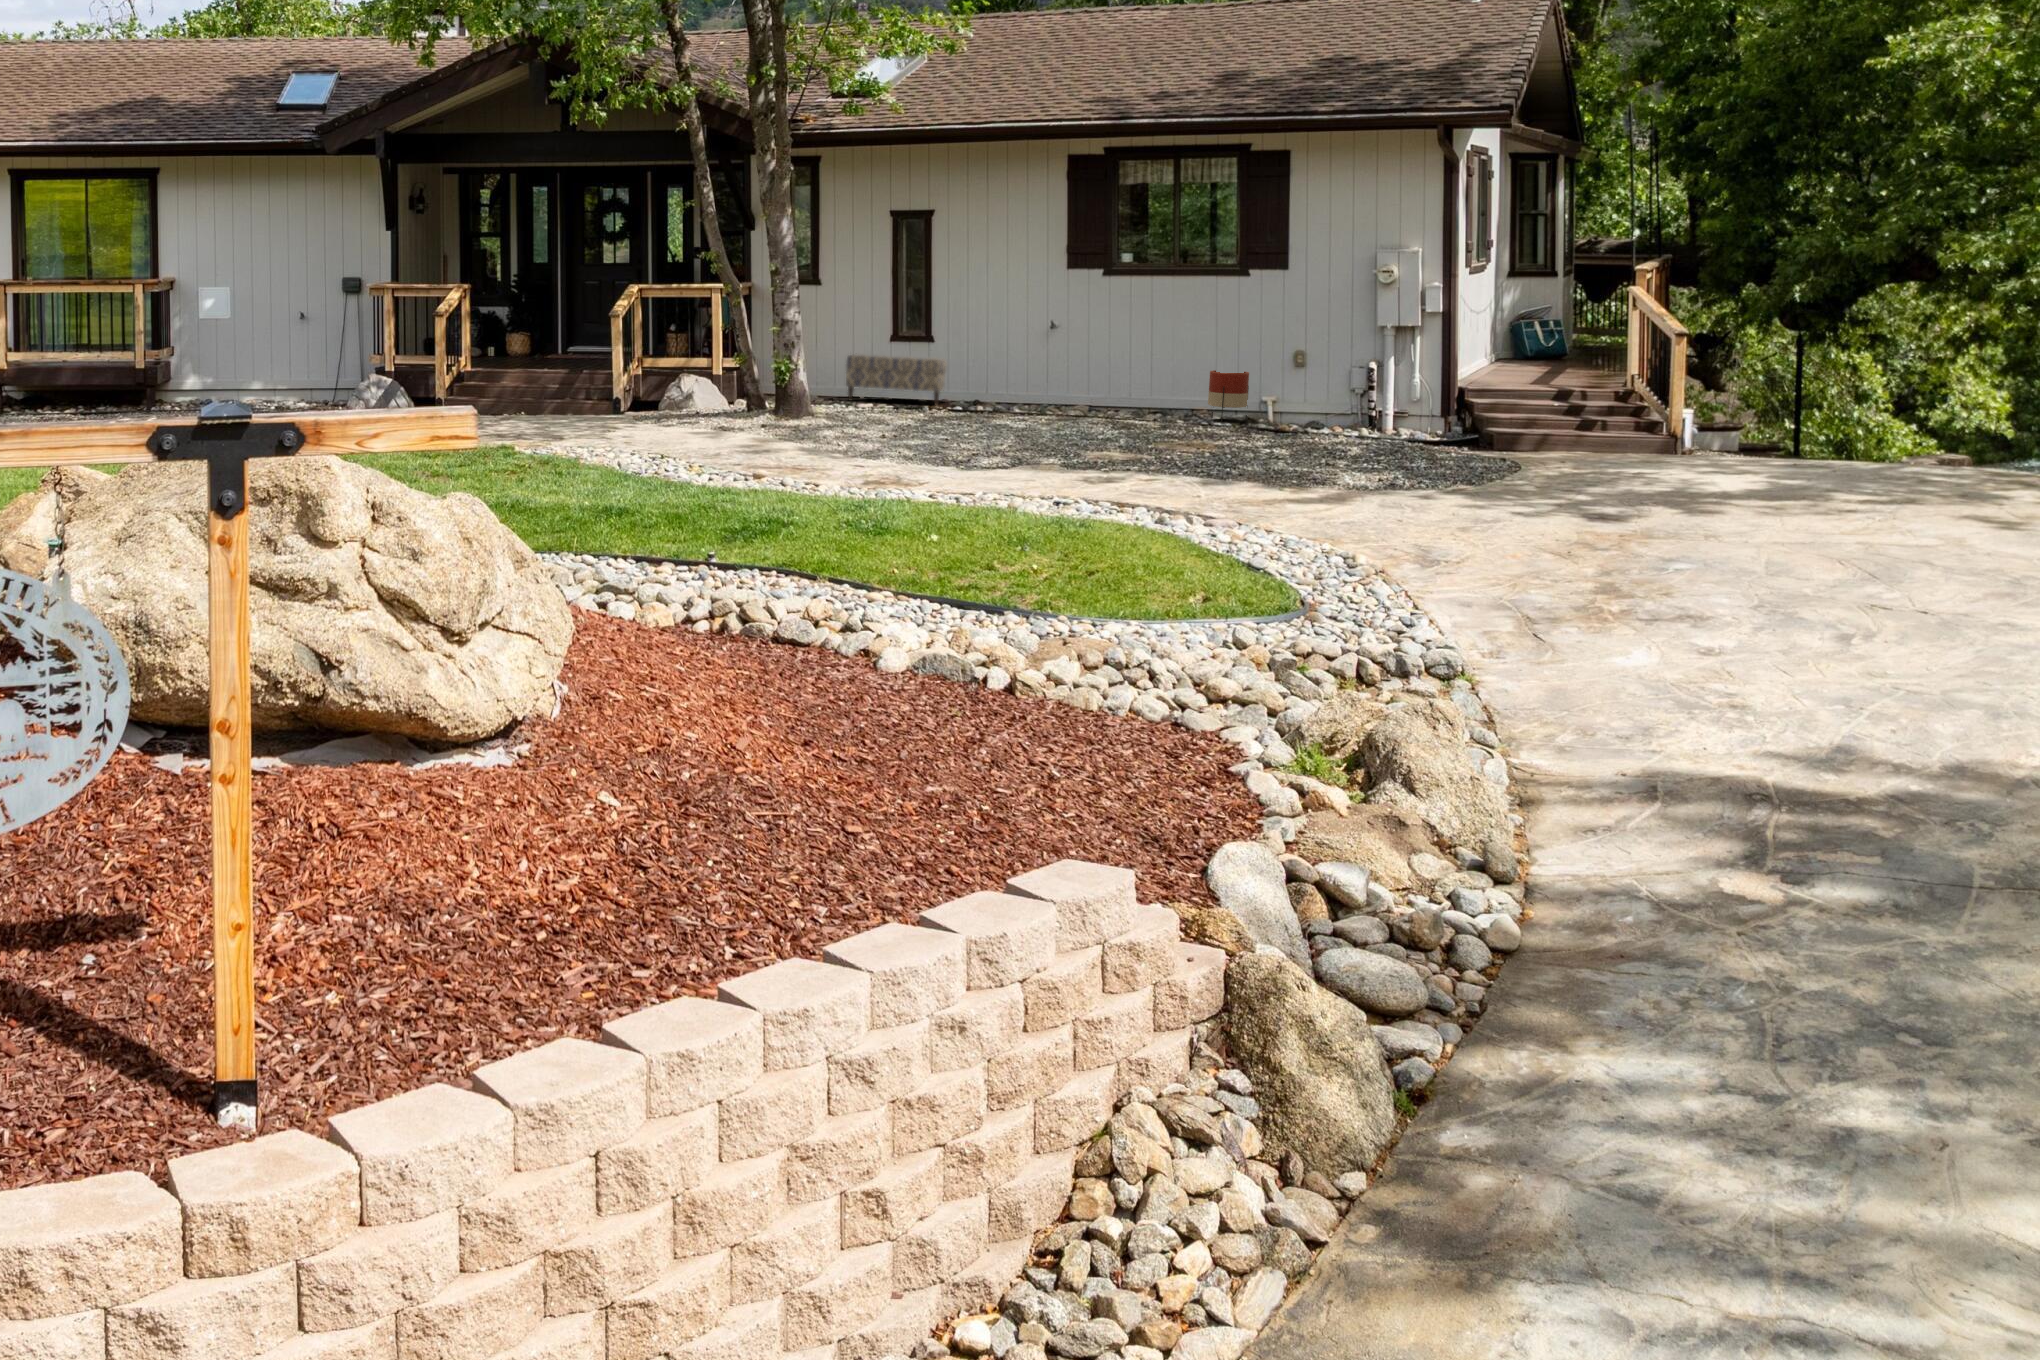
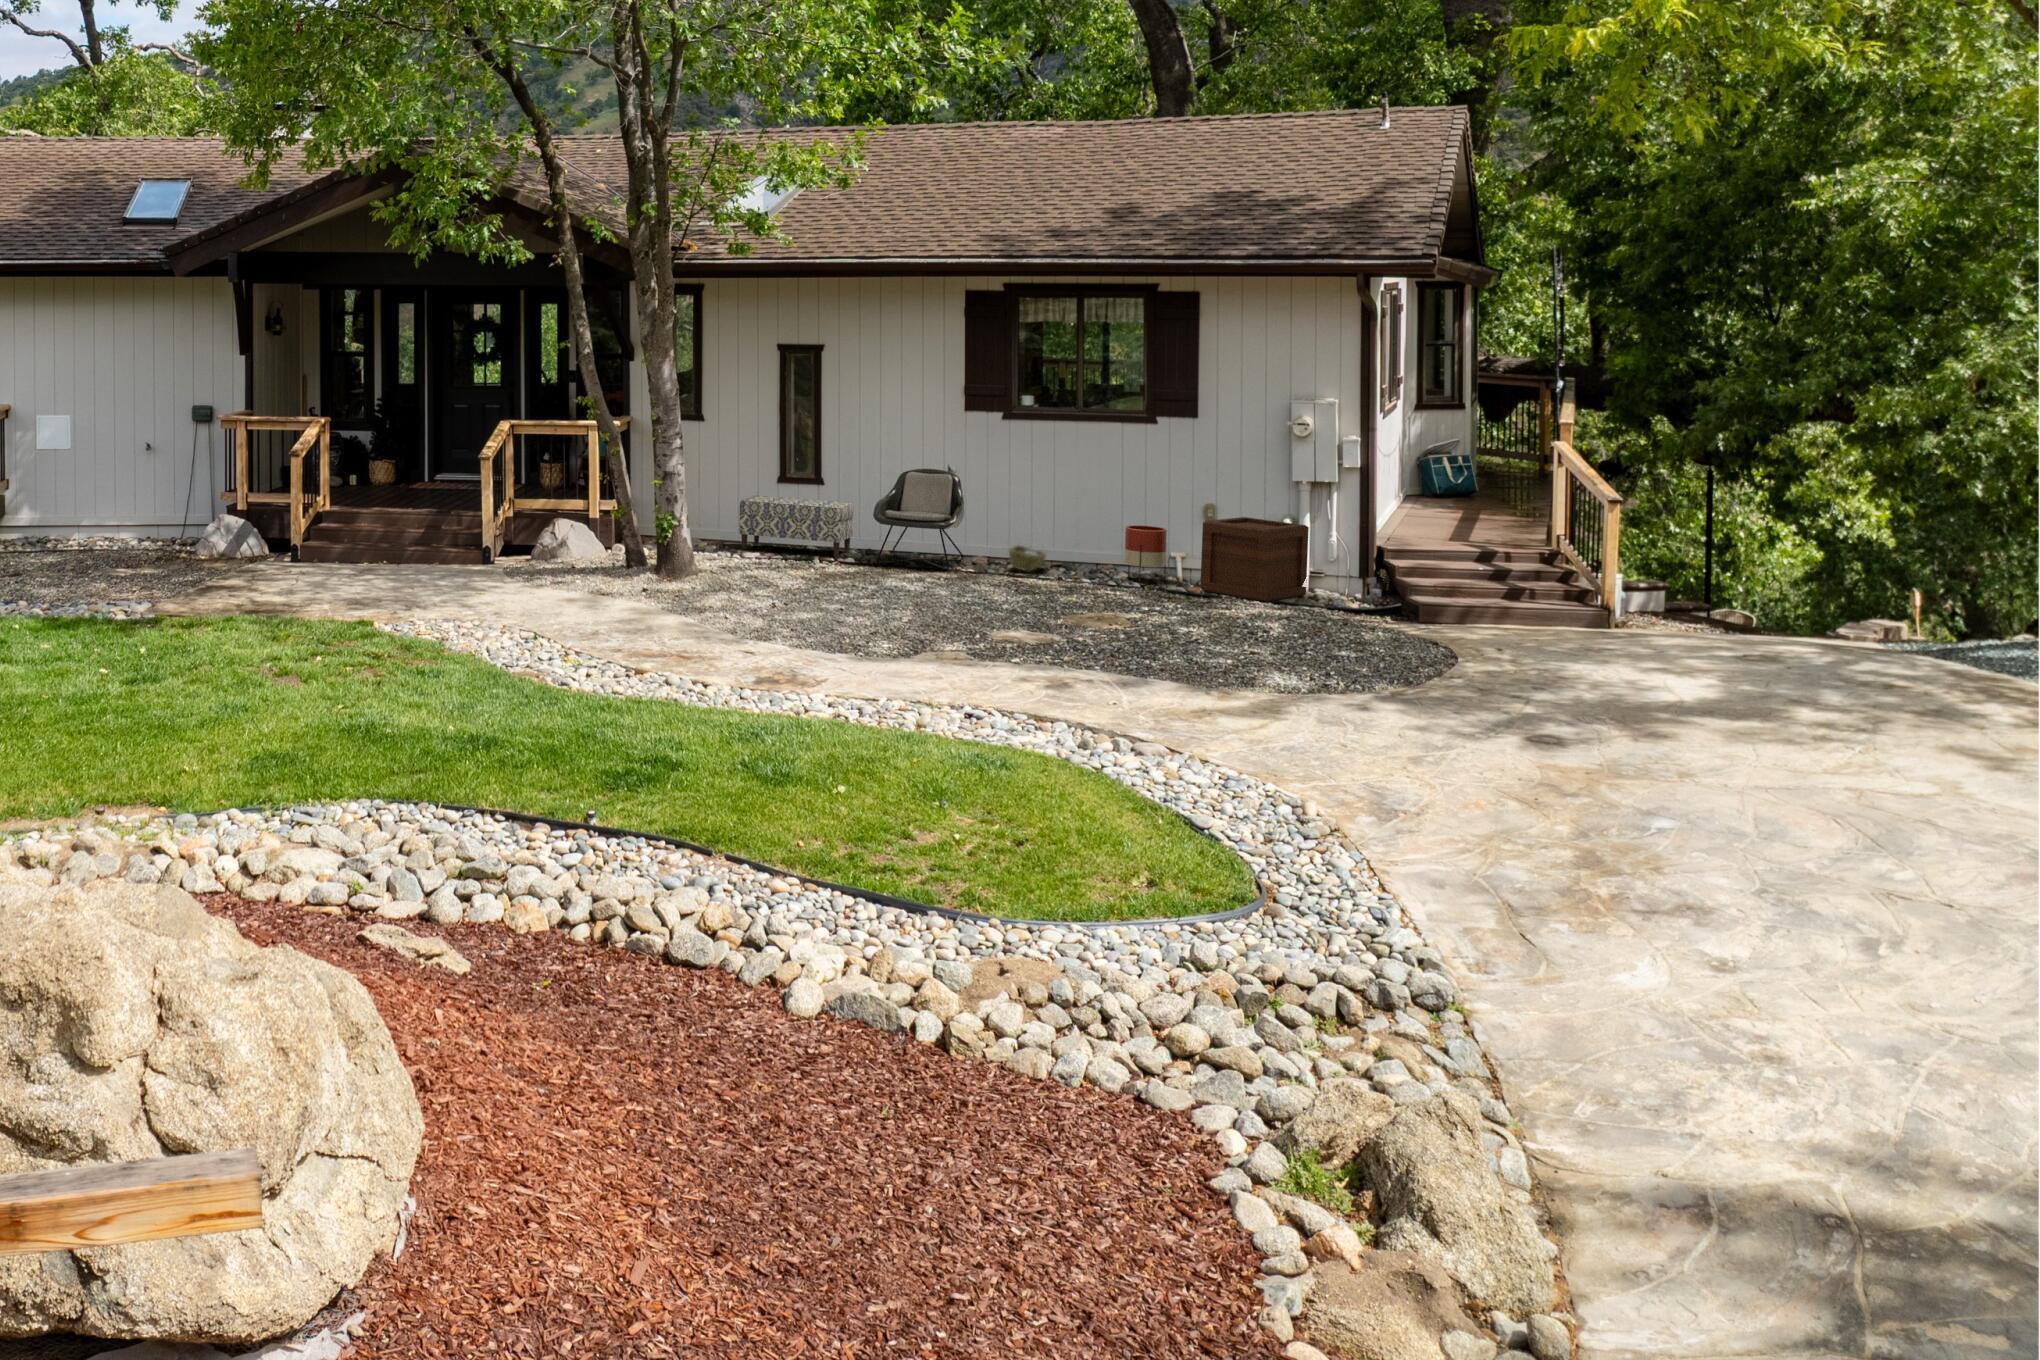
lounge chair: none [971,323,1057,414] -> present [873,469,964,571]
wooden crate: none [1279,360,1386,434] -> present [1200,517,1309,602]
woven basket: none [1098,392,1135,415] -> present [1009,546,1046,572]

